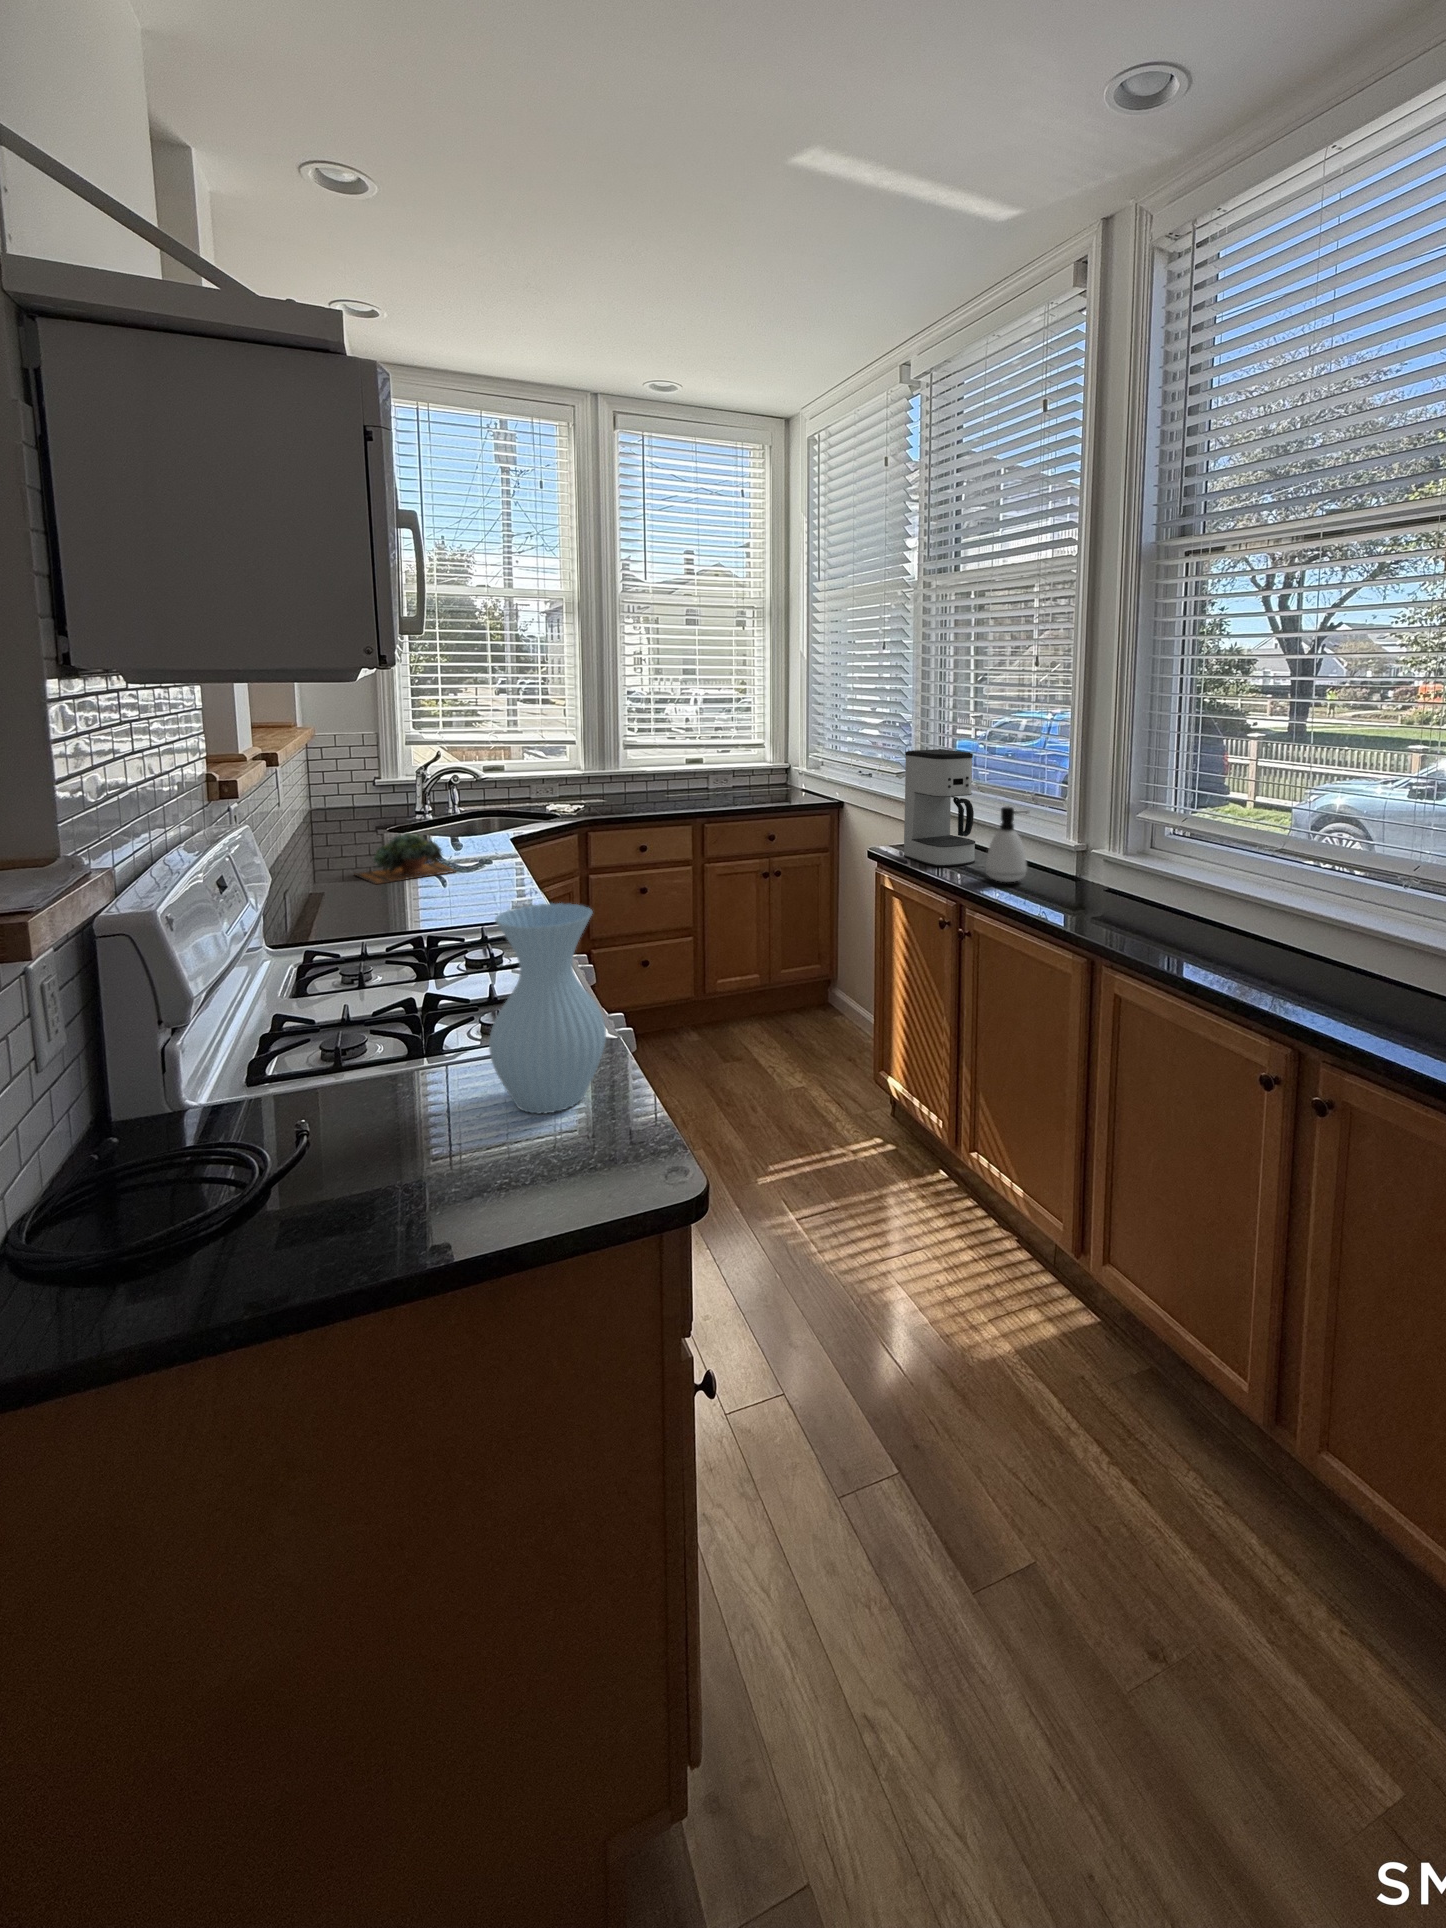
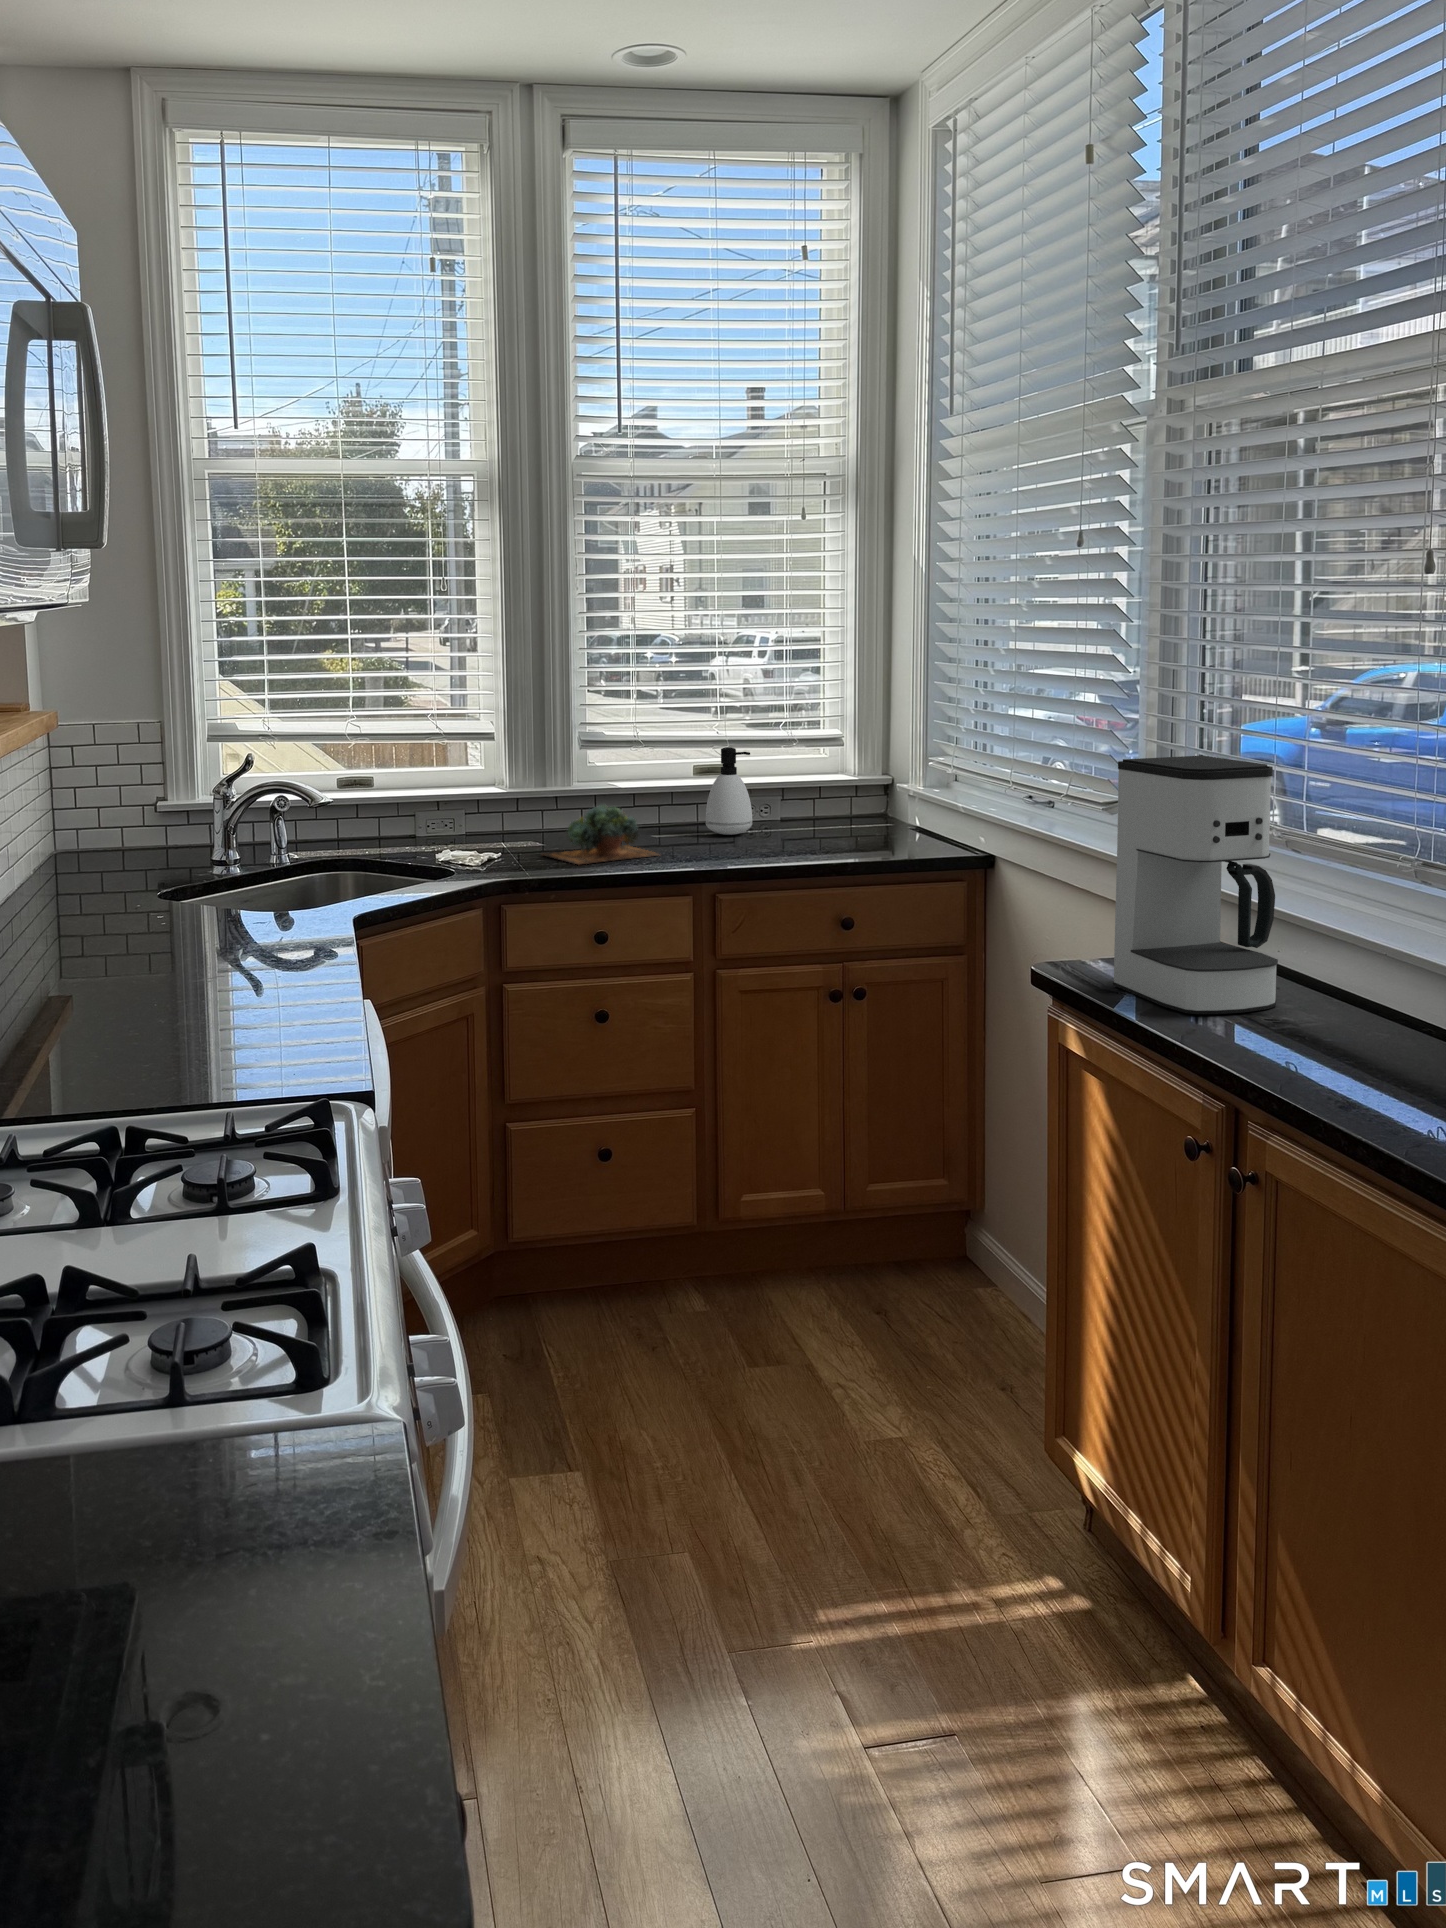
soap dispenser: present [986,807,1028,882] -> present [706,747,752,835]
succulent plant: present [355,833,455,884] -> present [543,805,658,864]
vase: present [489,903,606,1114] -> none [69,1132,322,1613]

